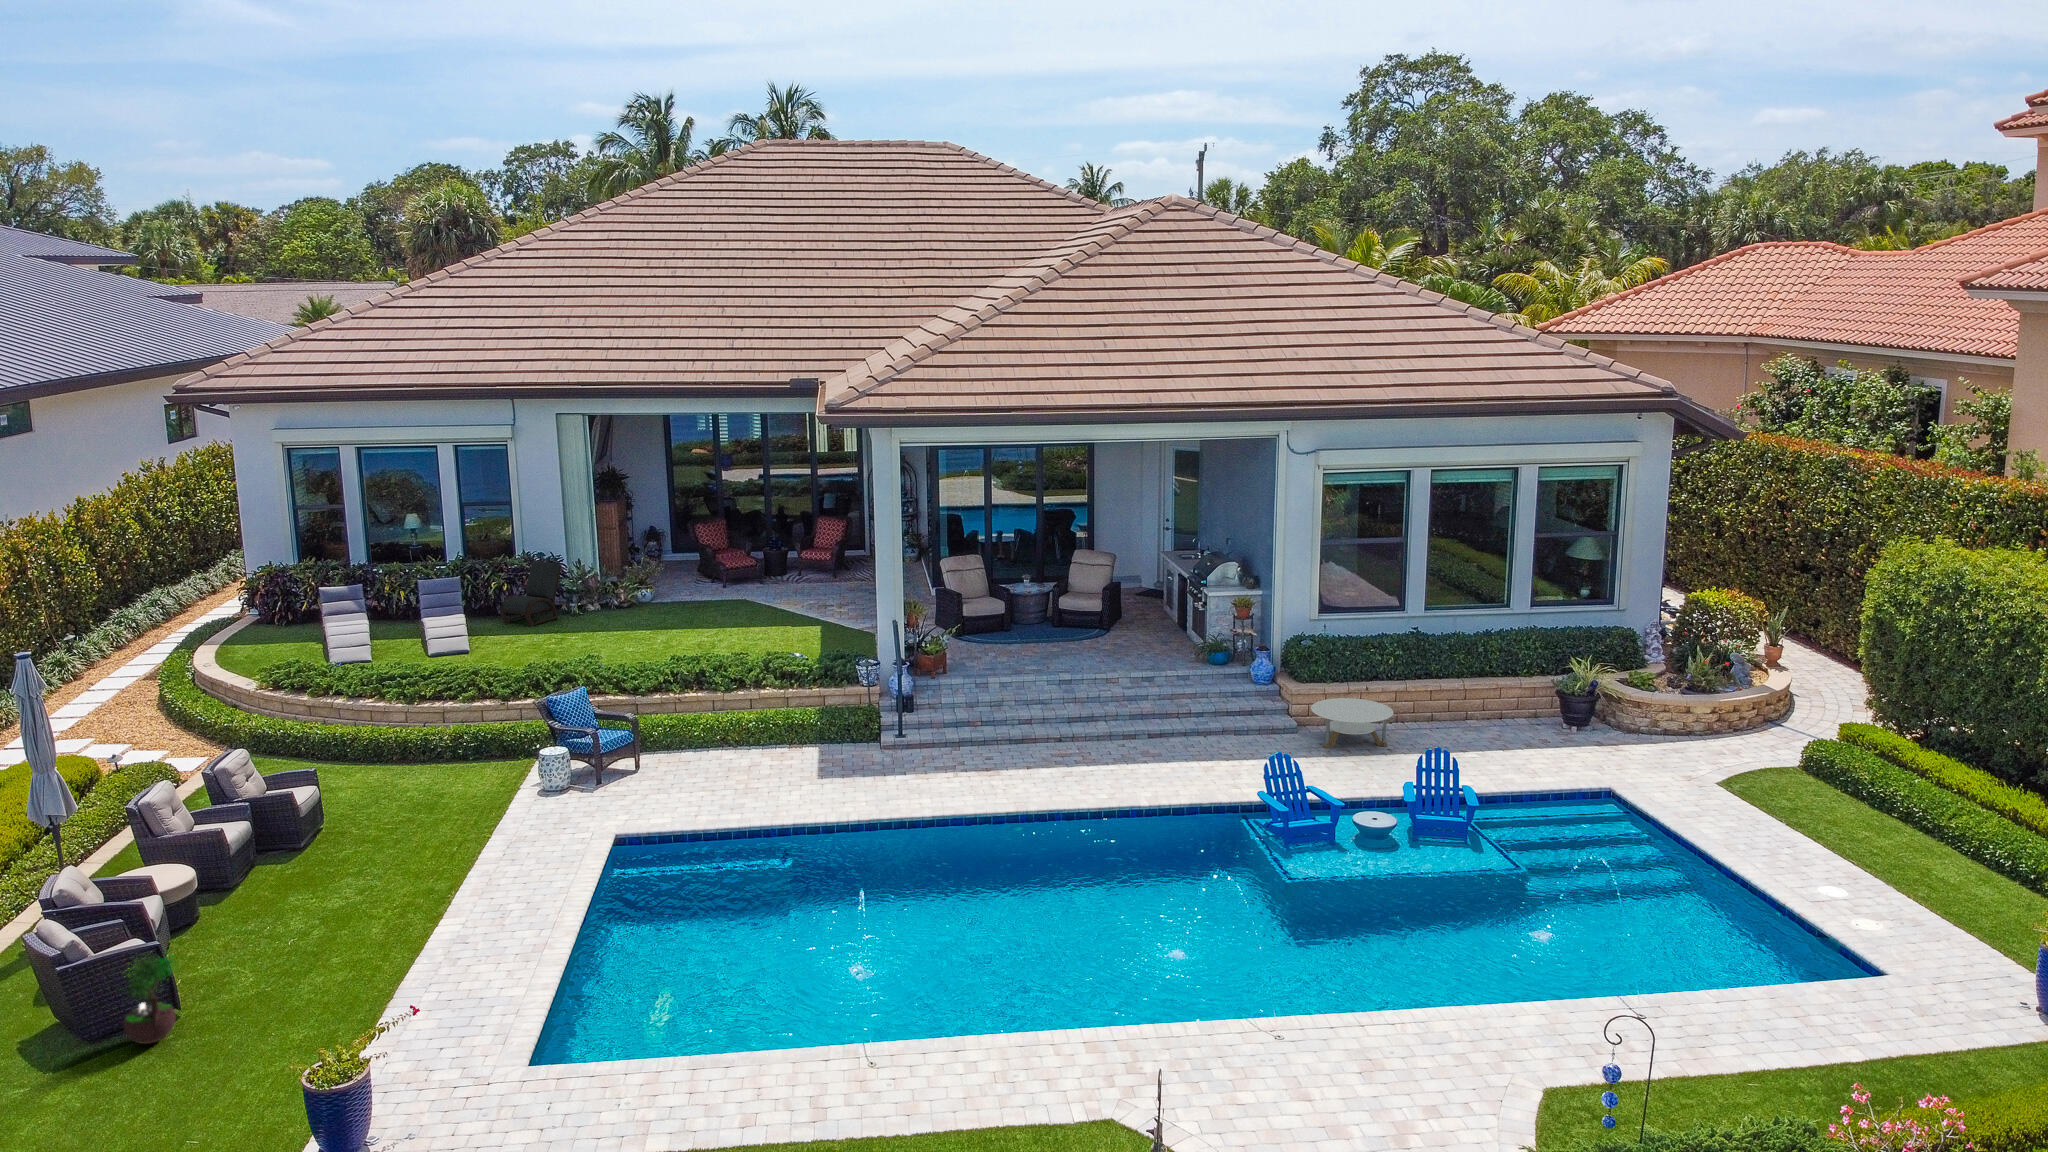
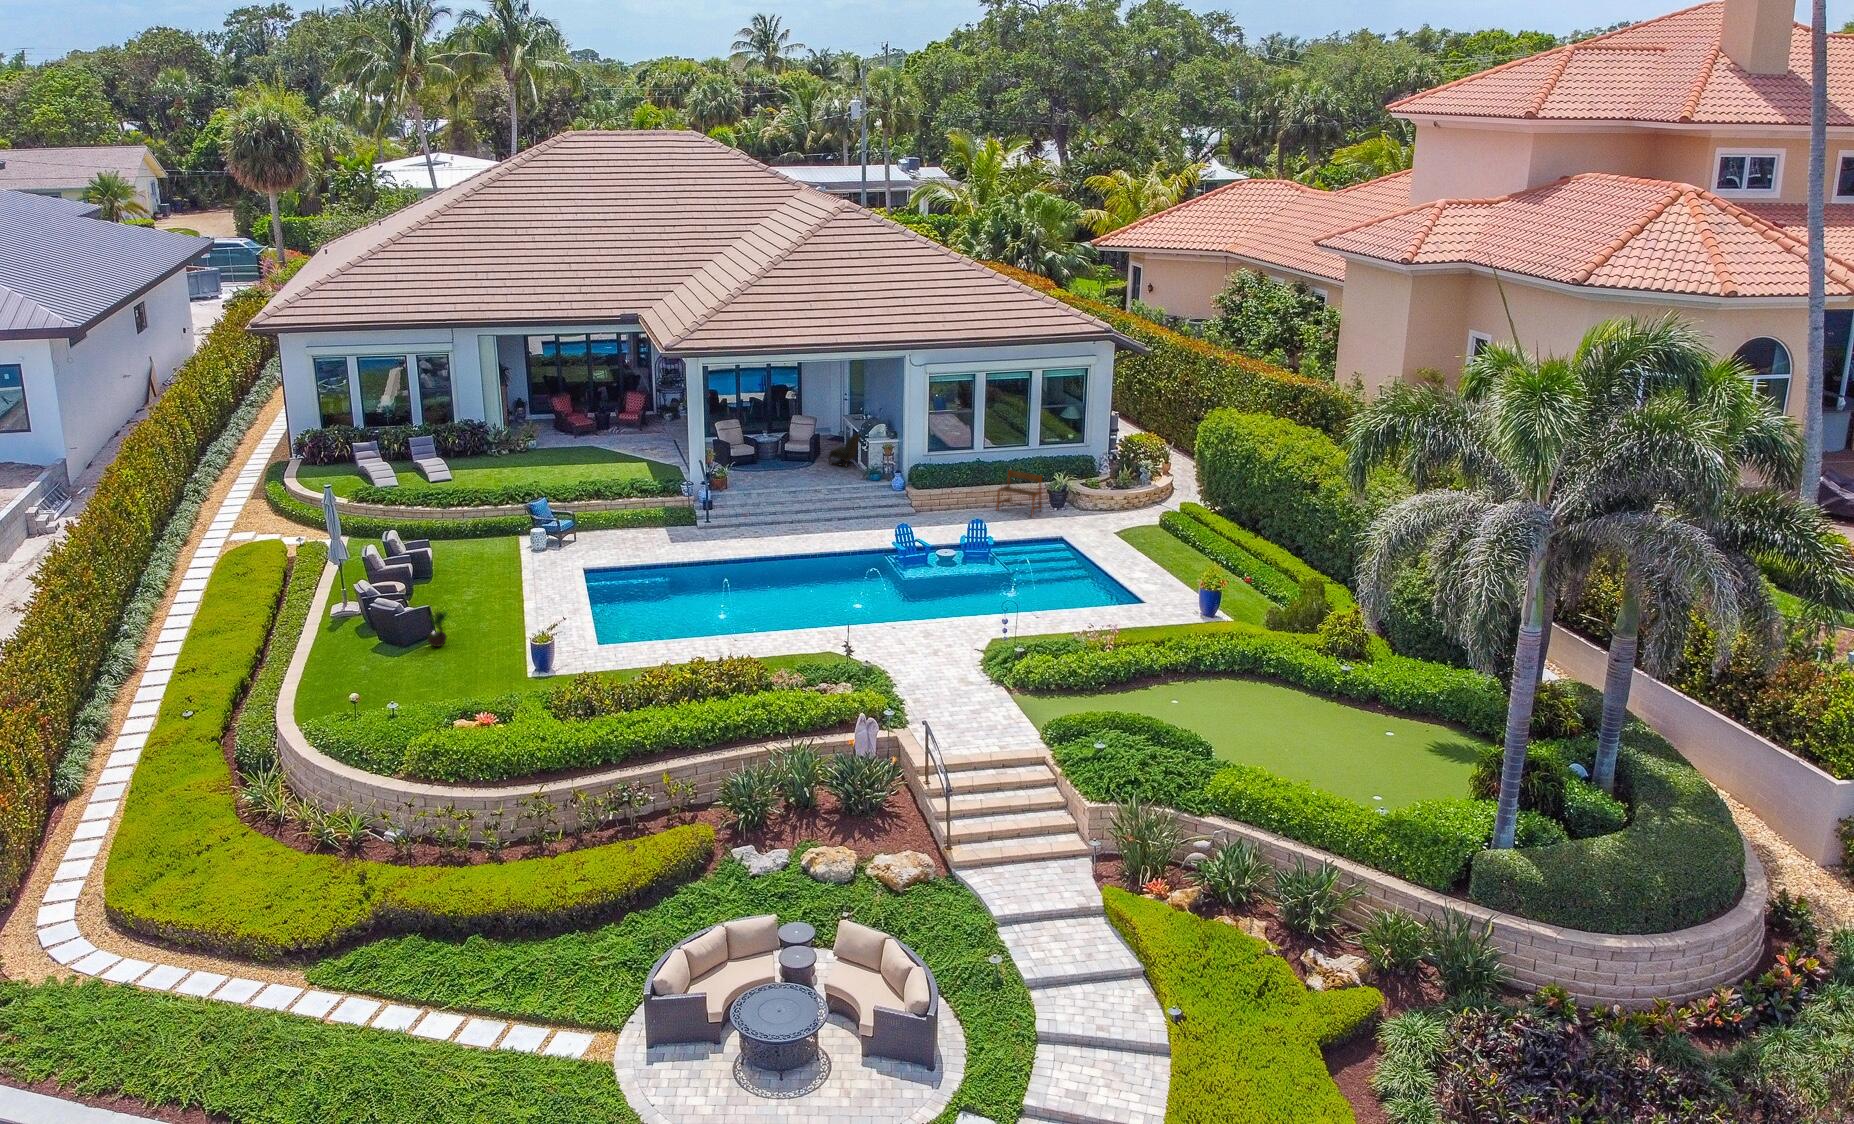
lounge chair: present [501,561,562,627] -> present [828,434,860,467]
bench: none [1453,650,1548,745] -> present [996,470,1042,516]
round table: present [1311,698,1393,748] -> none [923,496,964,522]

